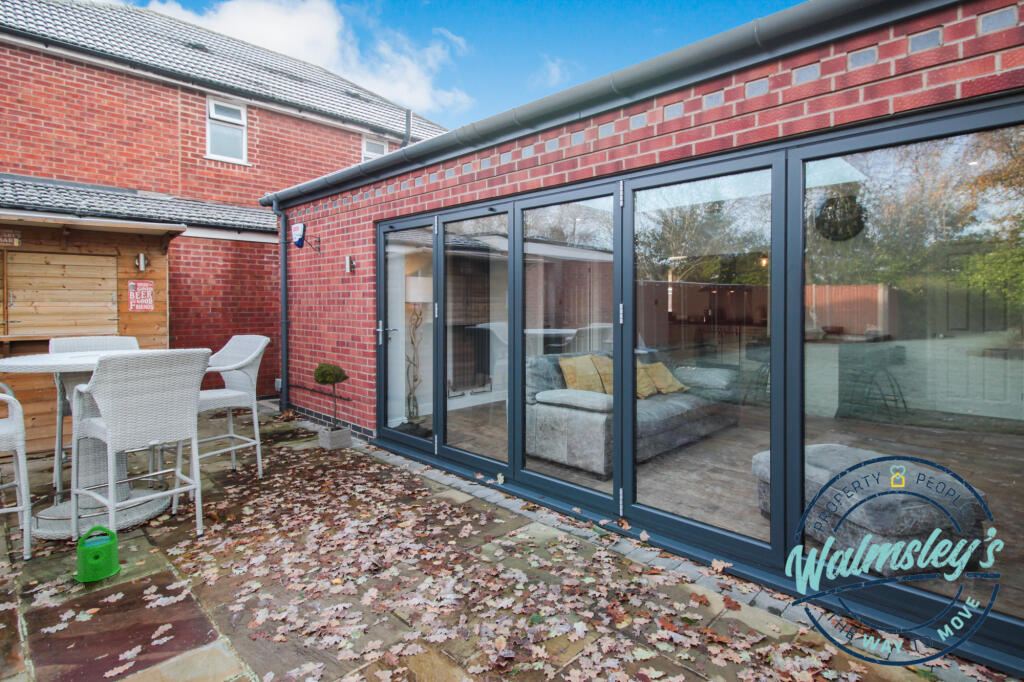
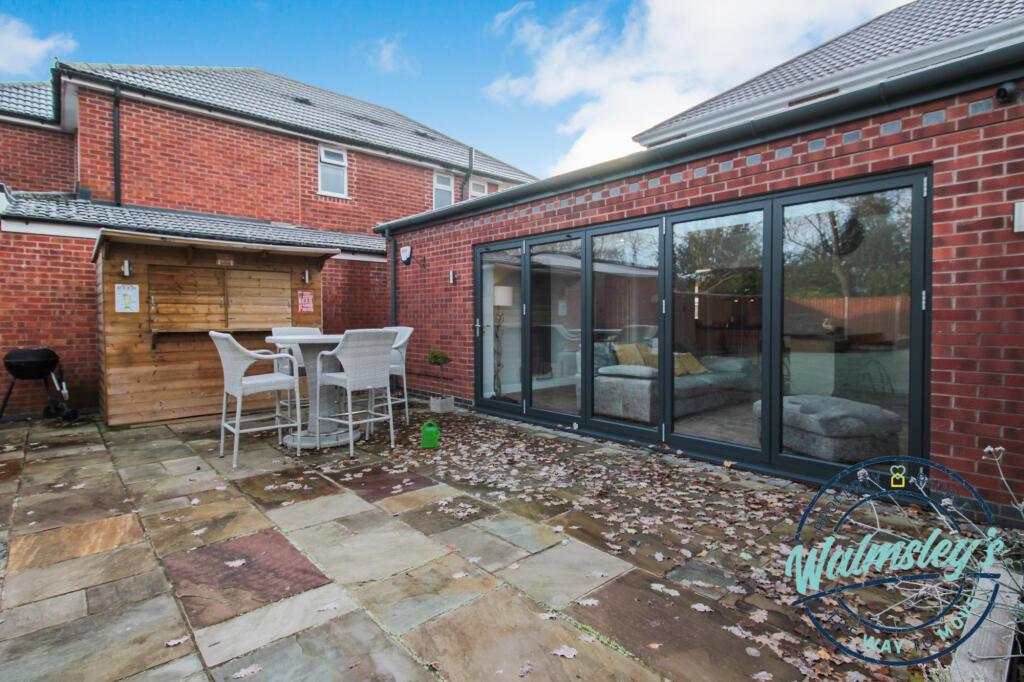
watering can: present [74,525,122,582] -> present [420,420,440,448]

